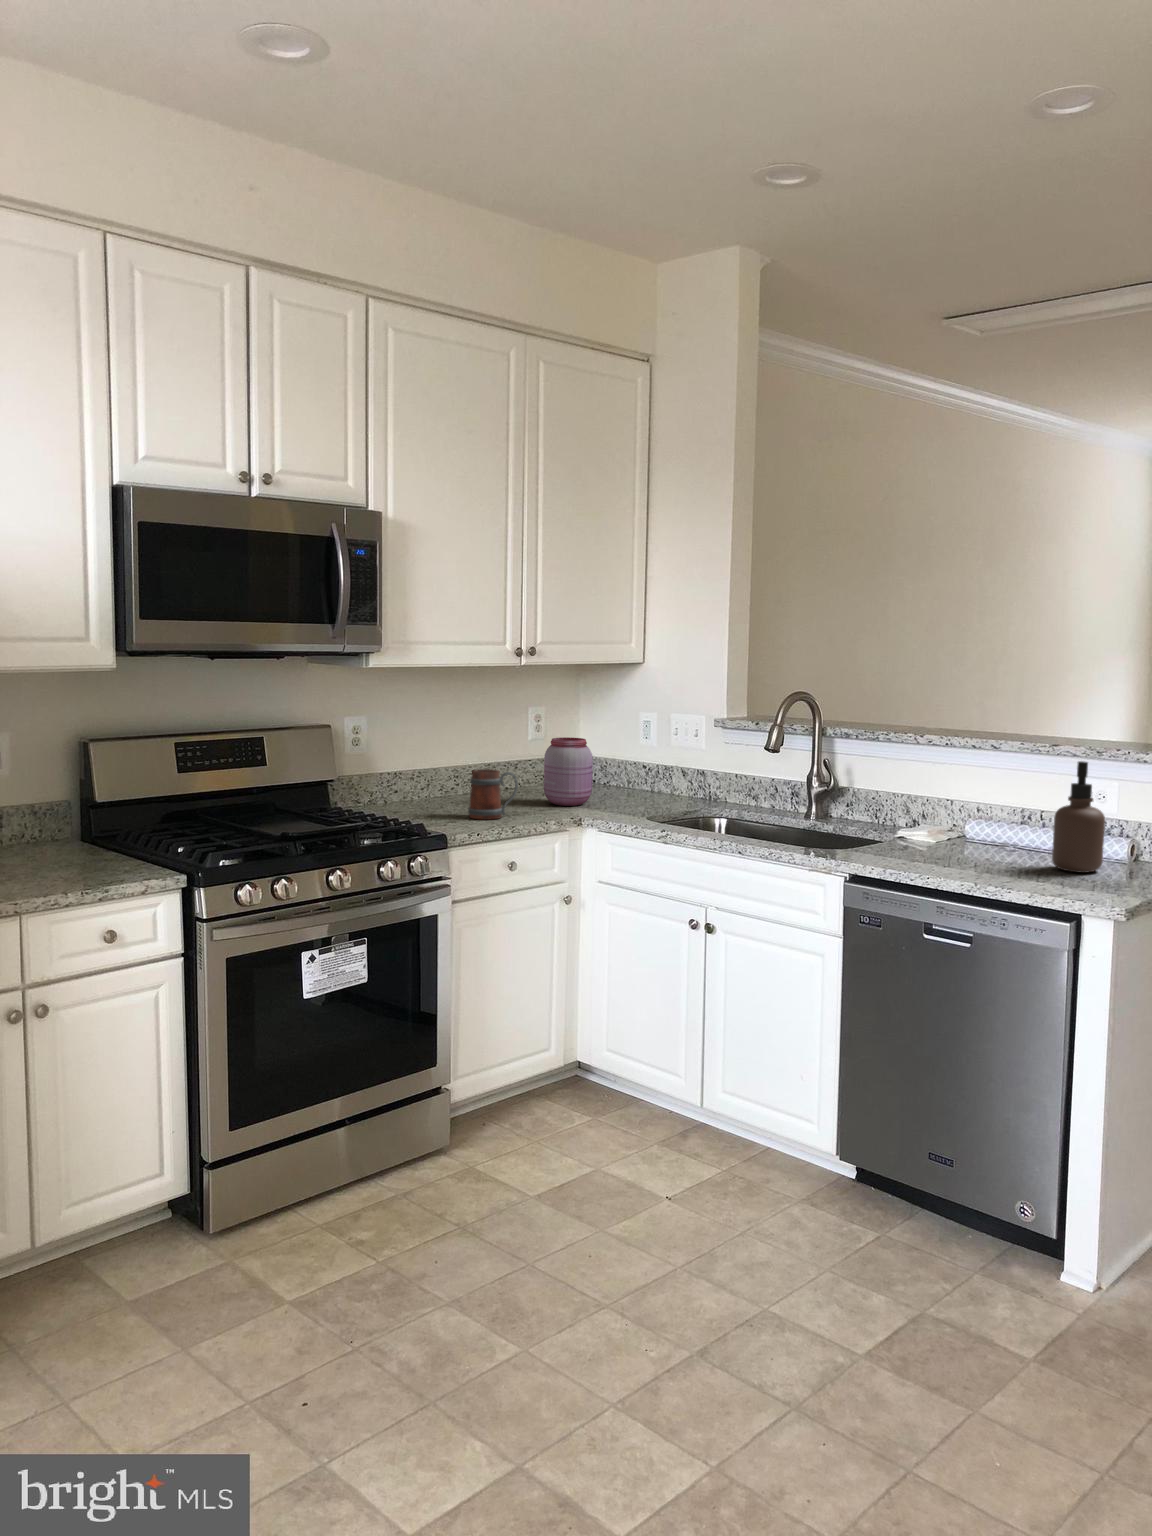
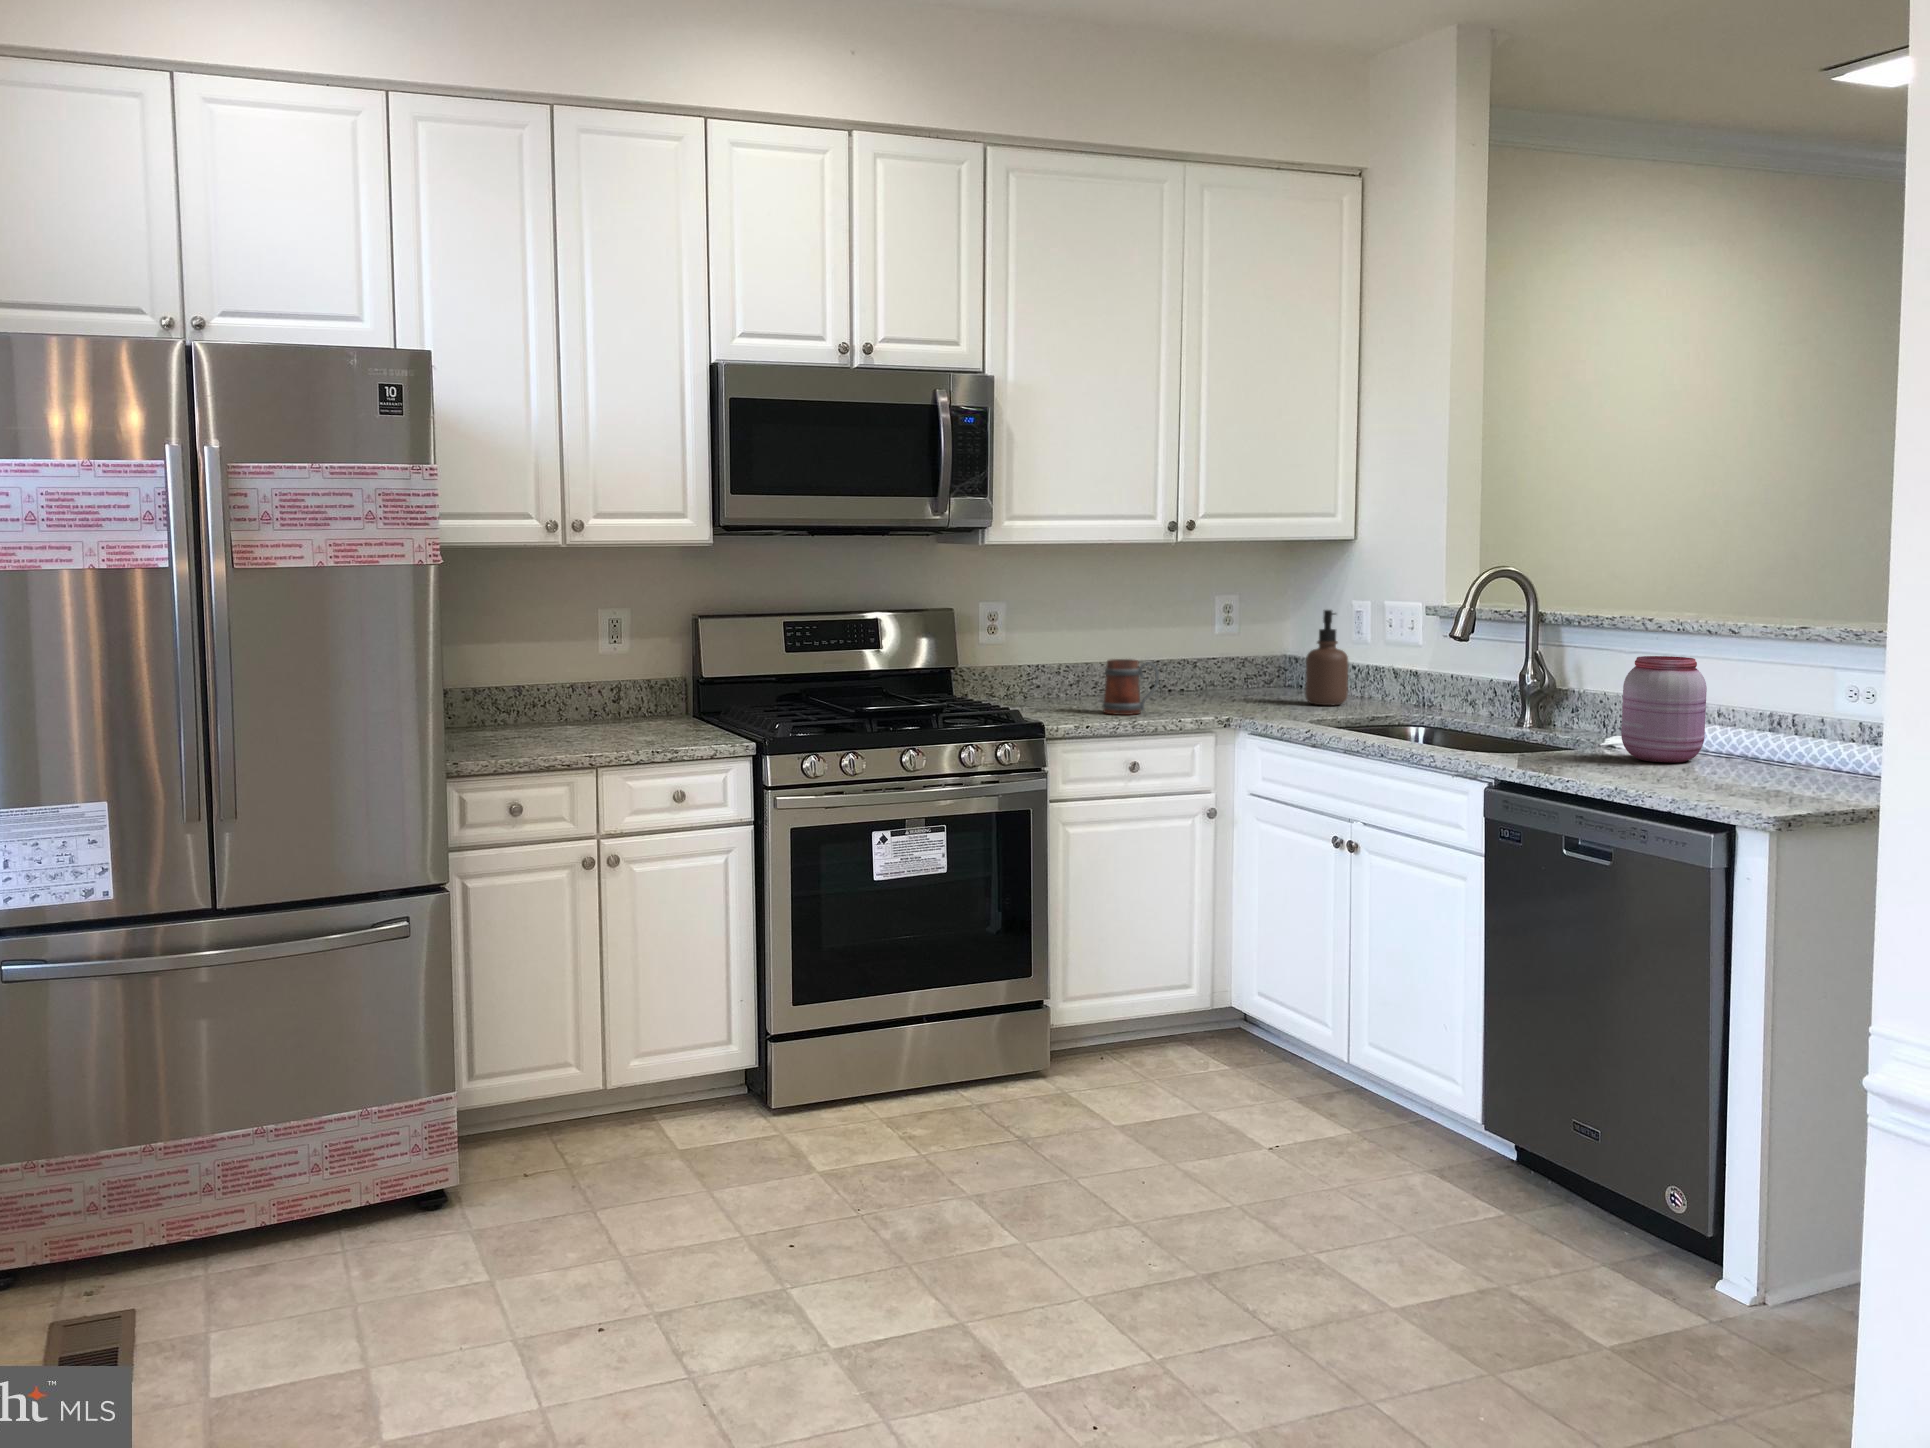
jar: present [544,737,593,806] -> present [1621,656,1707,762]
soap dispenser: present [1052,761,1105,873] -> present [1305,610,1348,705]

